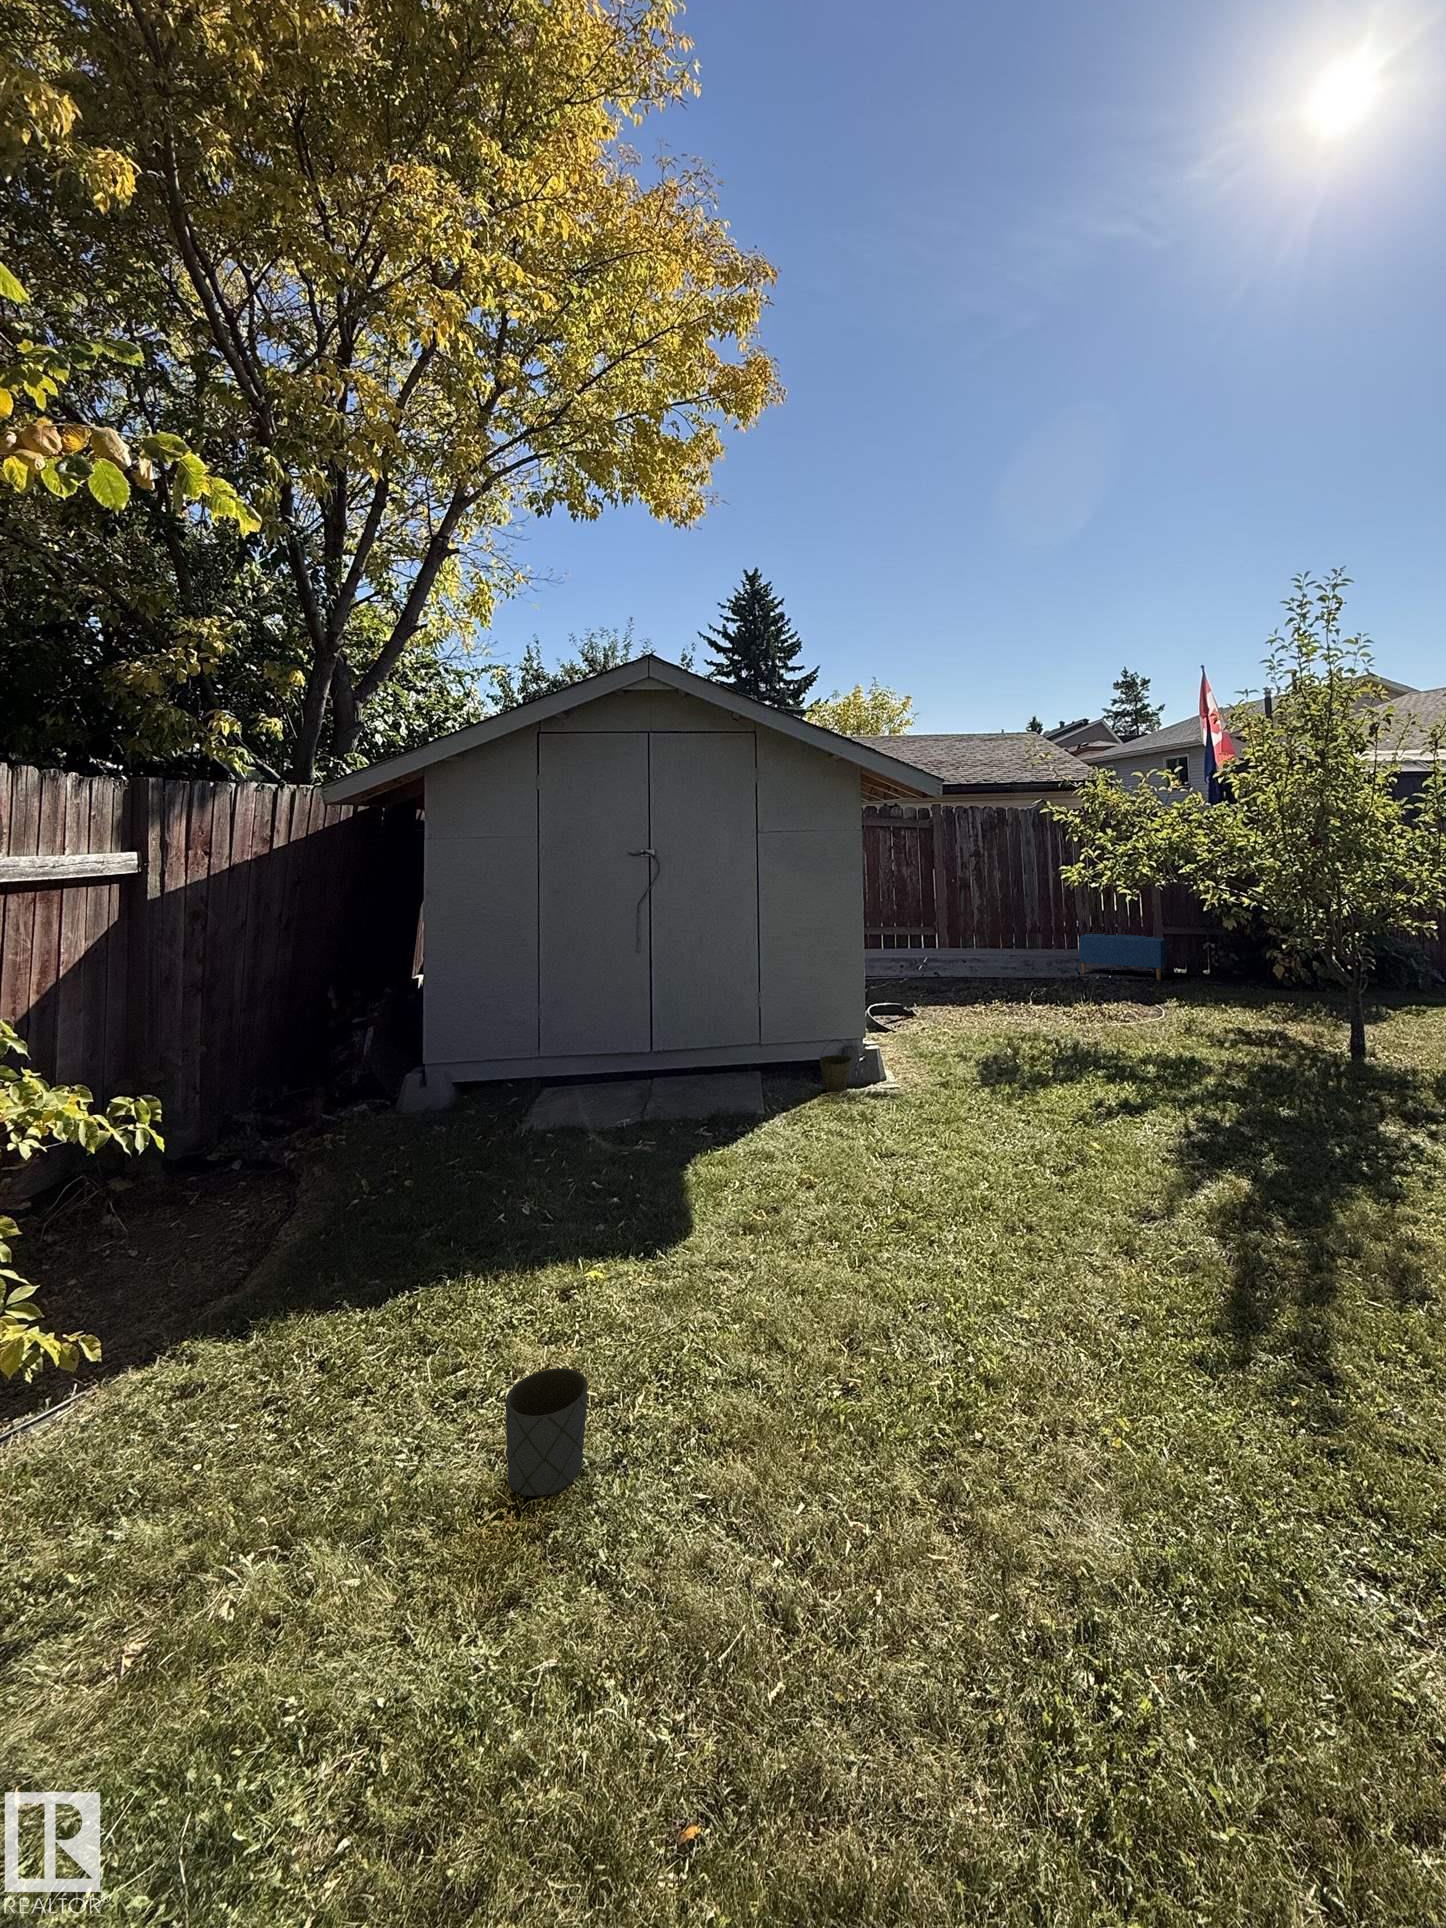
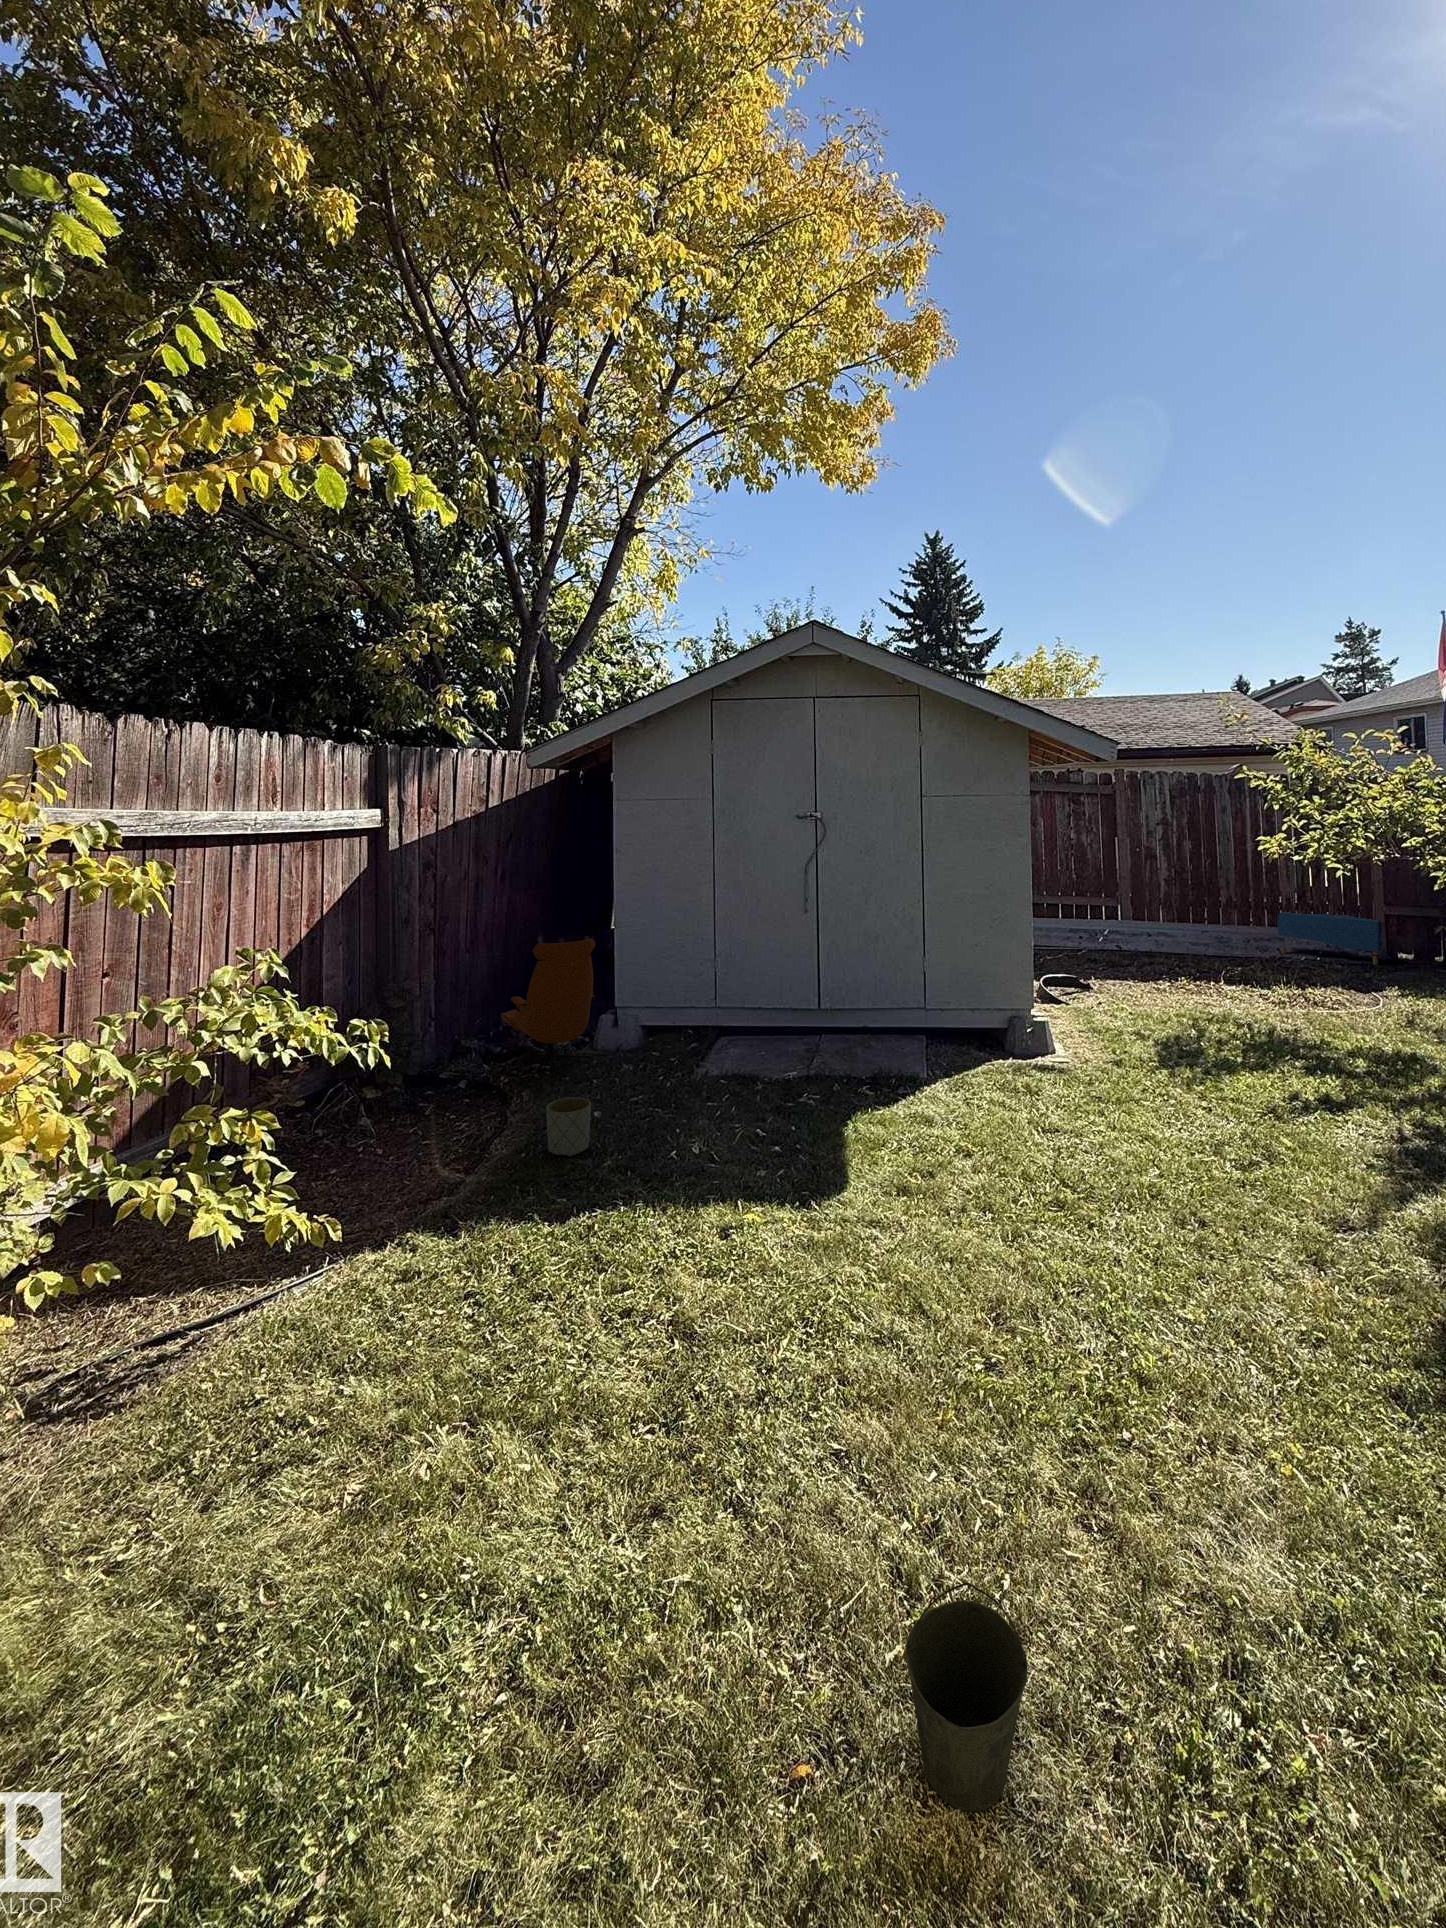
lounge chair: none [284,988,409,1147] -> present [499,938,595,1078]
bucket: present [819,1039,852,1091] -> present [906,1583,1027,1812]
planter: present [506,1368,588,1496] -> present [546,1097,591,1157]

